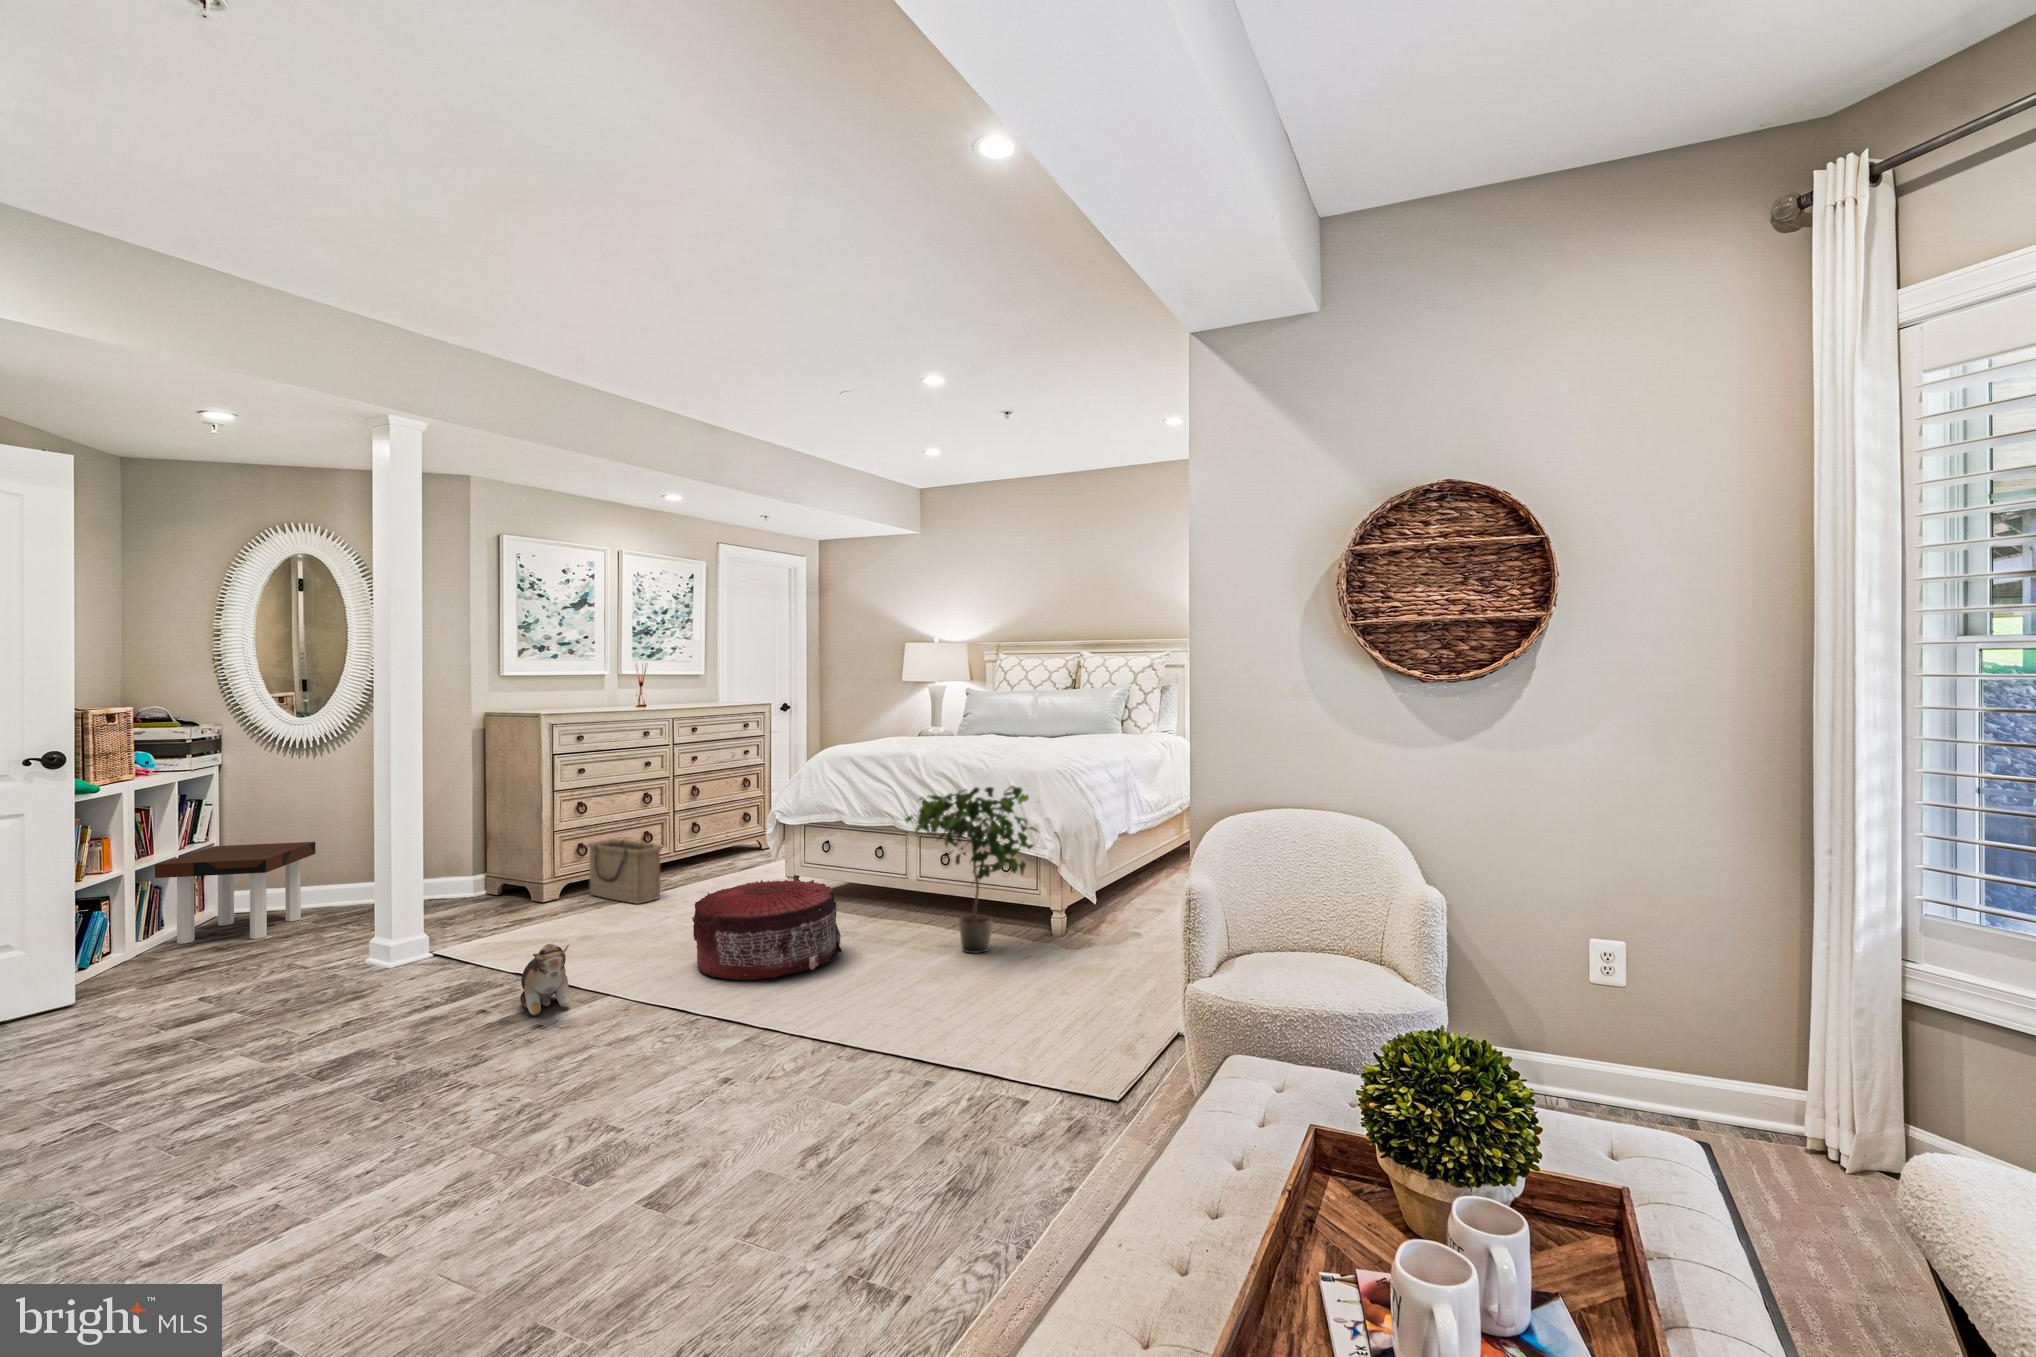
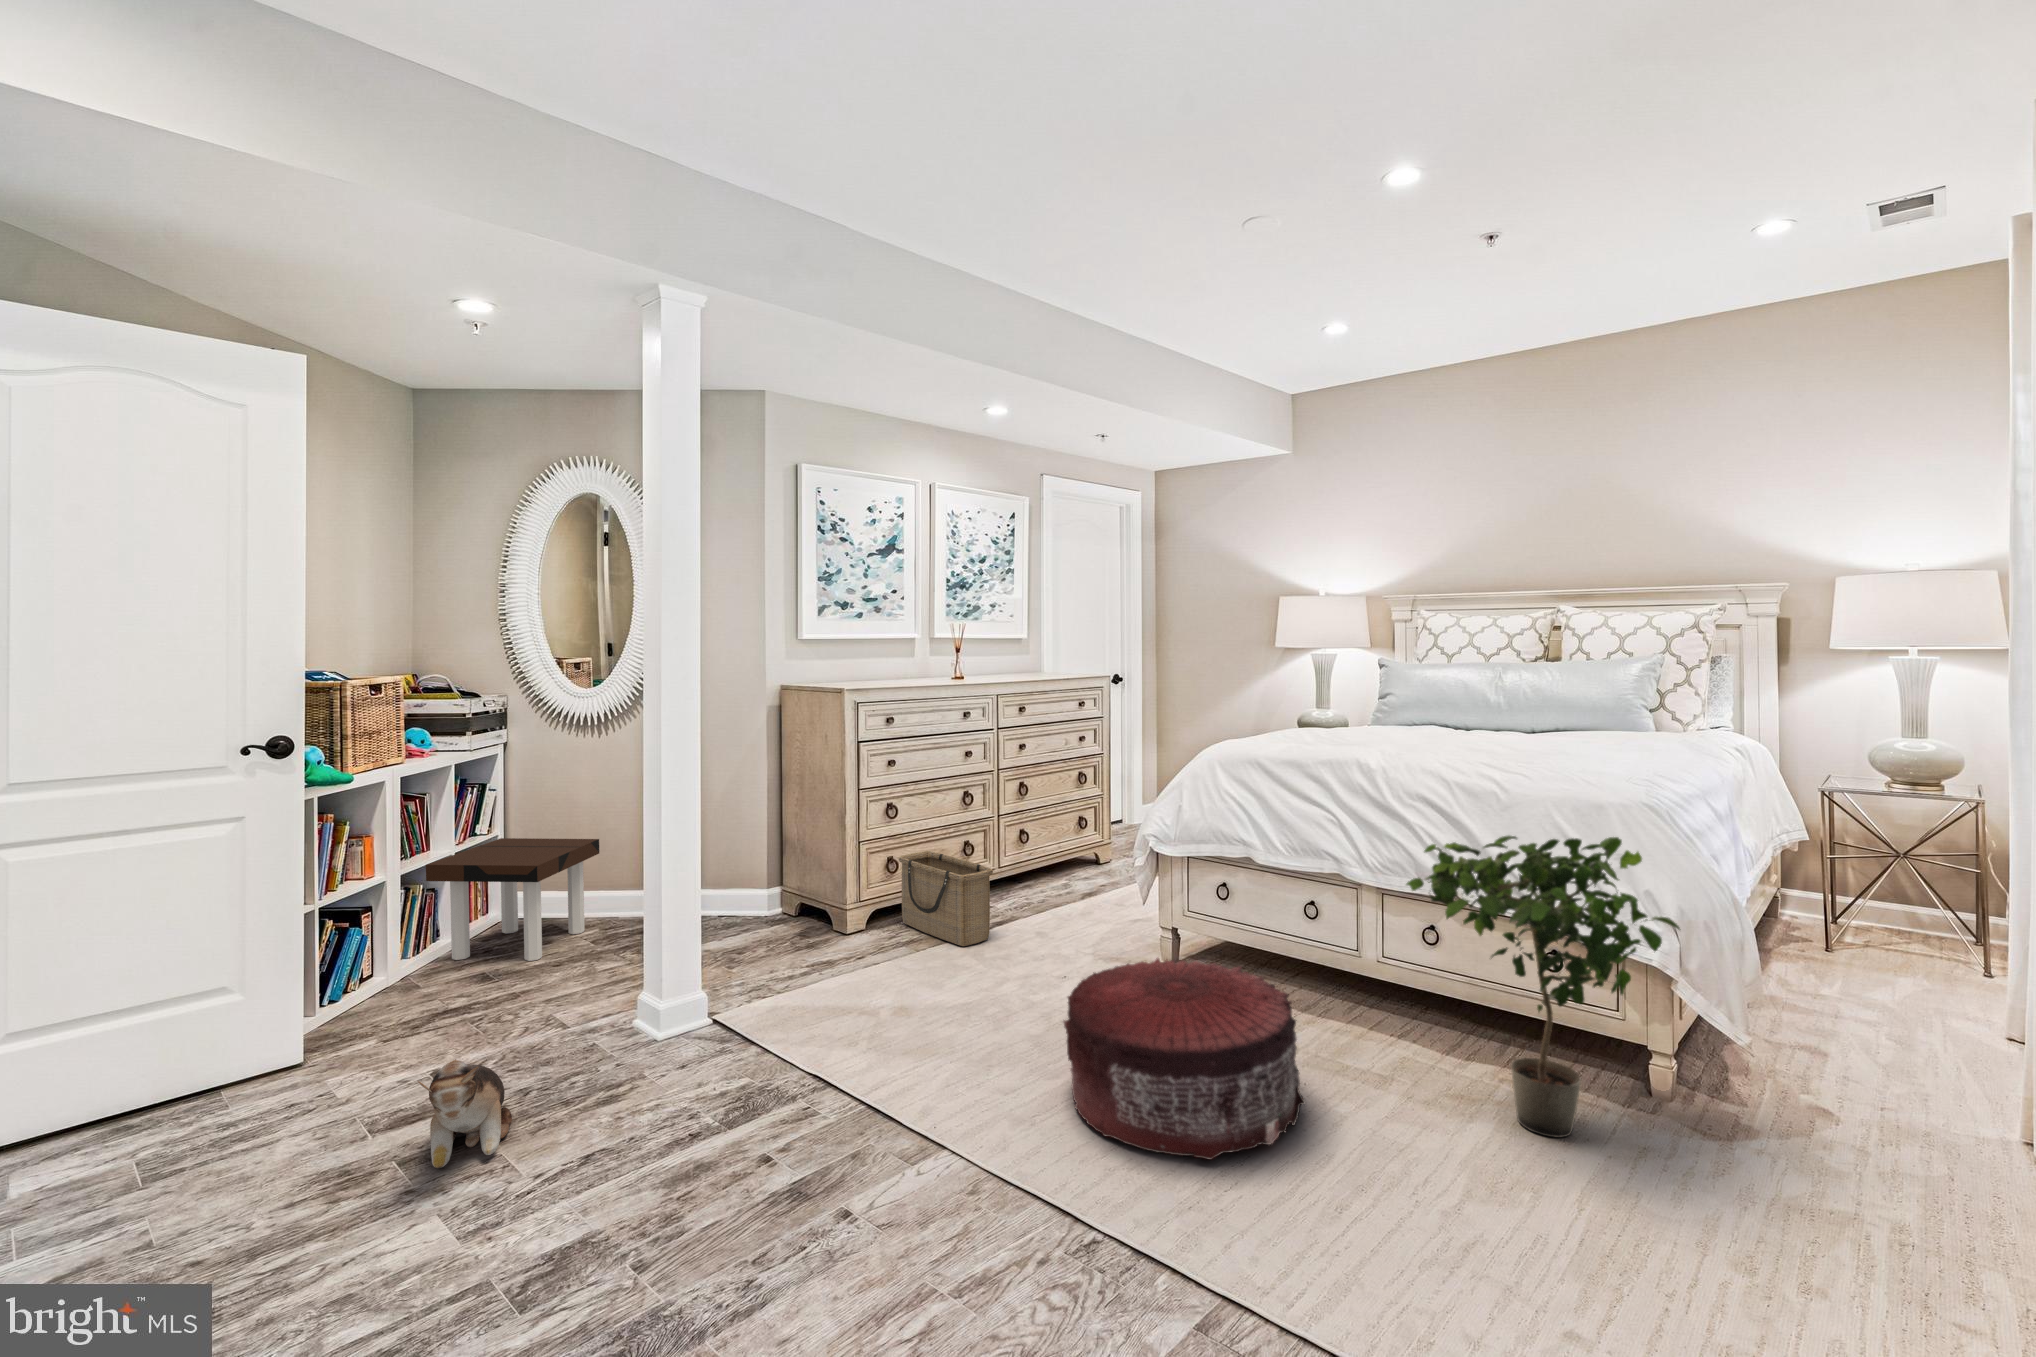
plush toy: present [520,944,570,1015] -> present [418,1059,512,1168]

